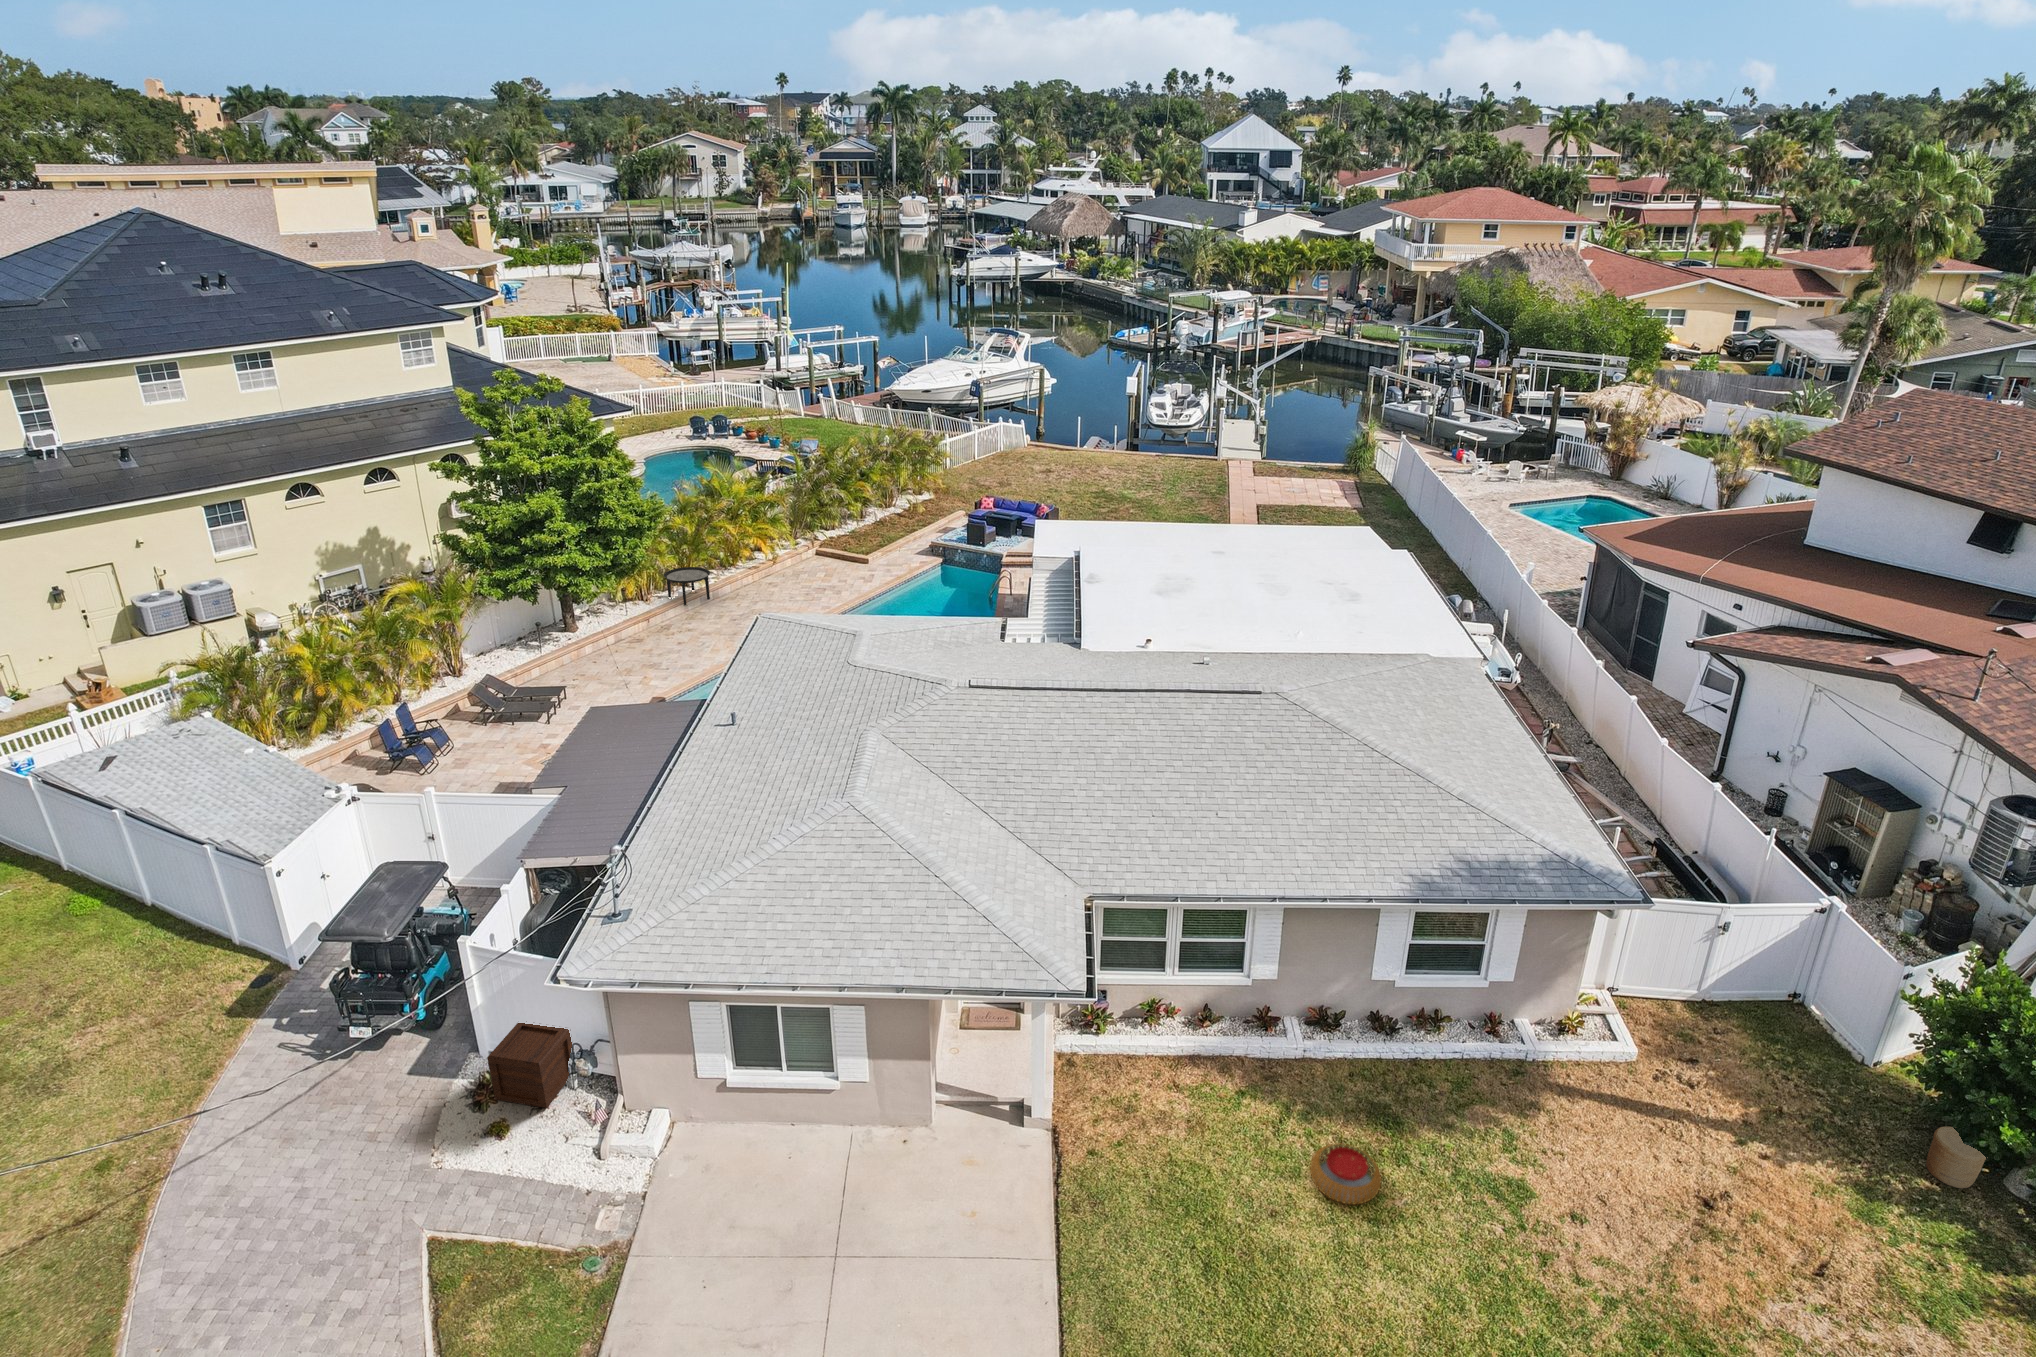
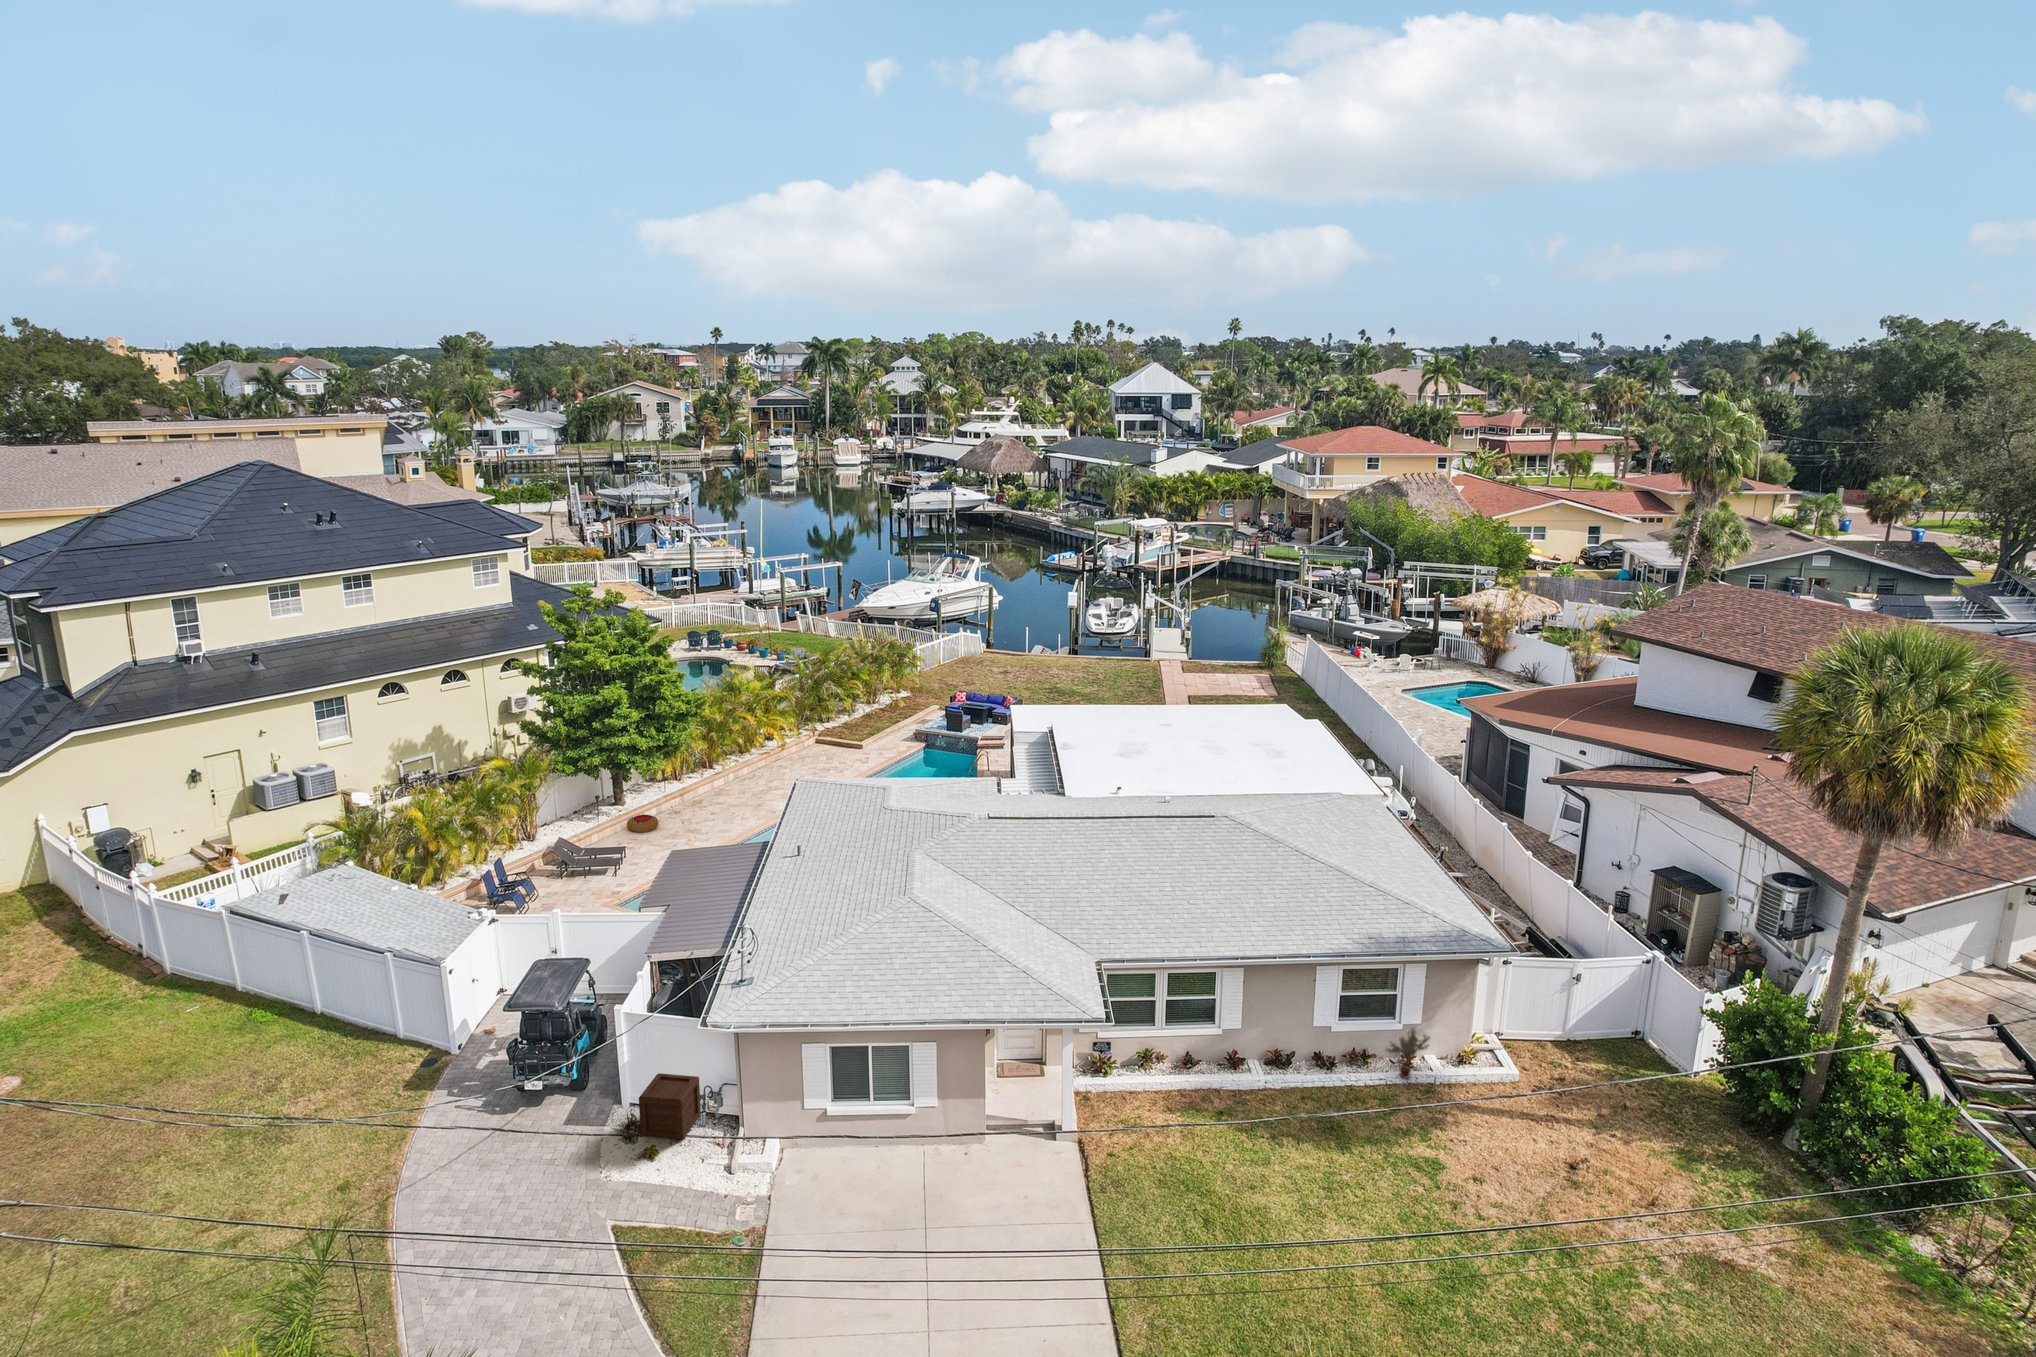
round table: present [664,567,710,605] -> none [697,750,736,782]
potted tree: none [1463,988,1525,1052] -> present [1386,1028,1430,1078]
woven basket: present [1926,1126,1986,1188] -> none [1731,1106,1770,1151]
pouf: present [1310,1143,1382,1204] -> present [627,815,658,832]

